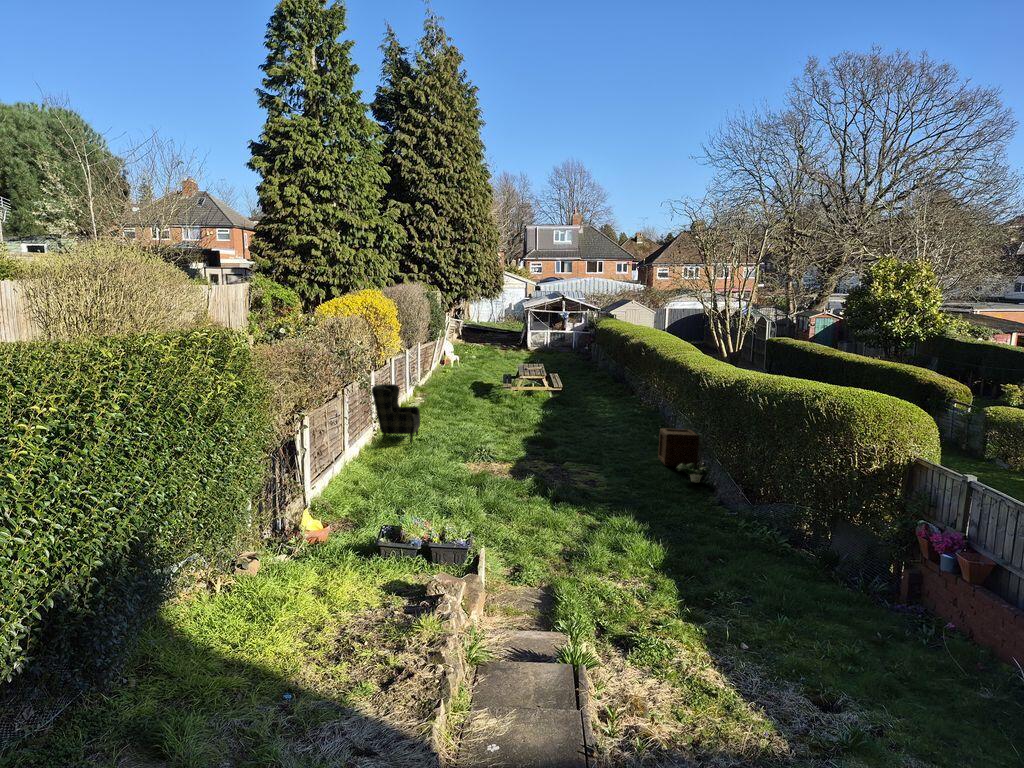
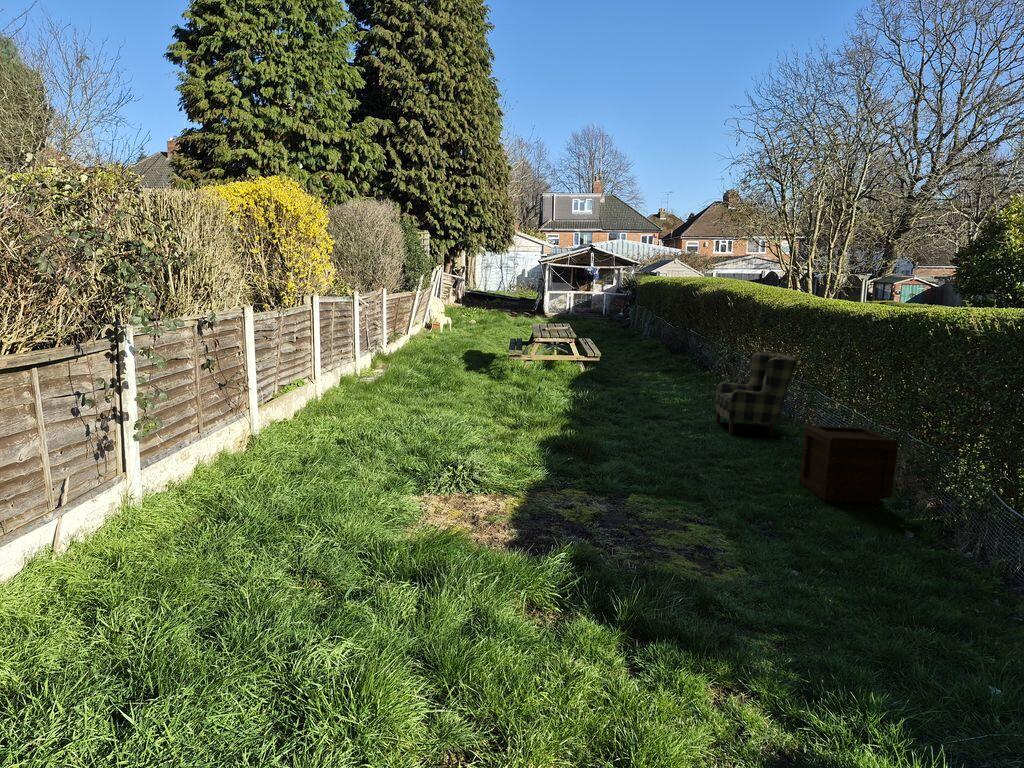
chair: present [372,384,420,443] -> present [715,353,797,436]
potted plant: present [676,463,711,482] -> none [872,502,960,548]

